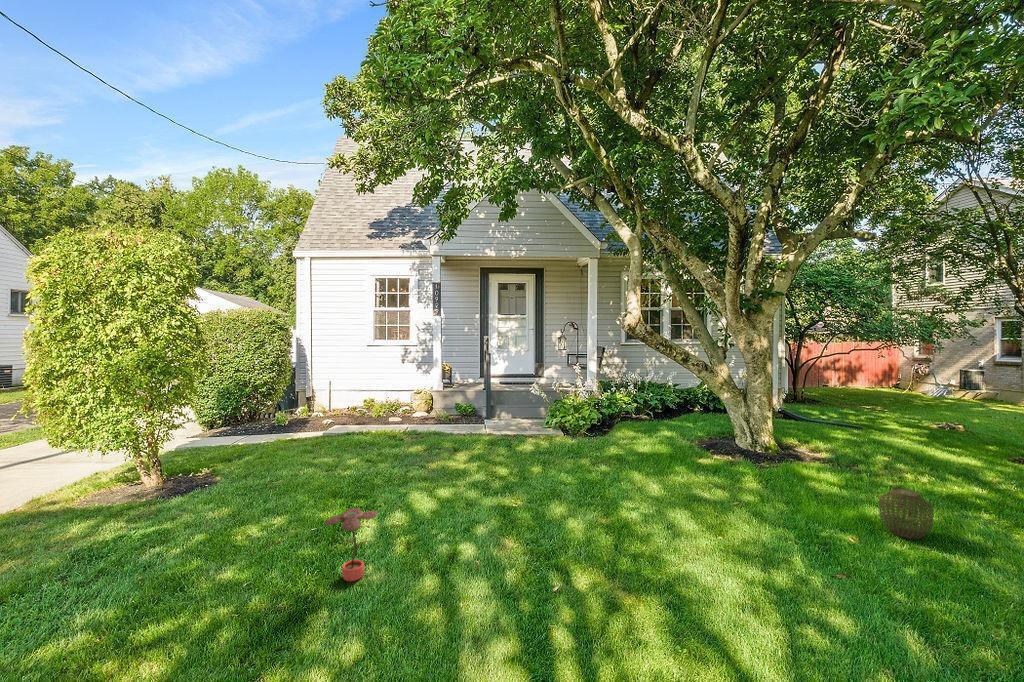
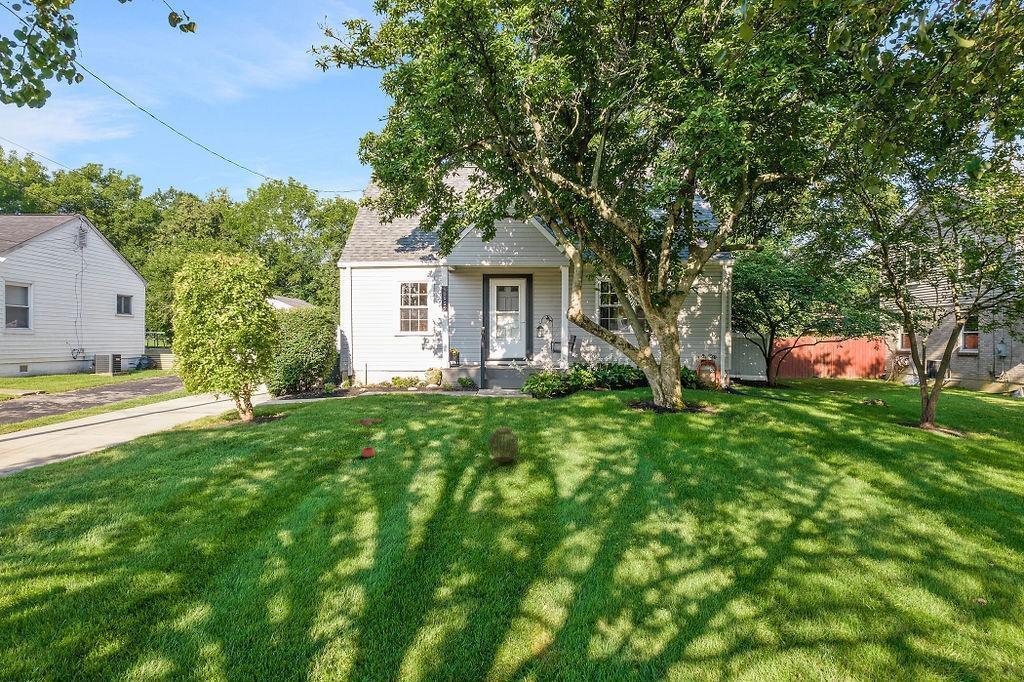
woven basket: present [879,488,933,539] -> present [489,428,518,462]

